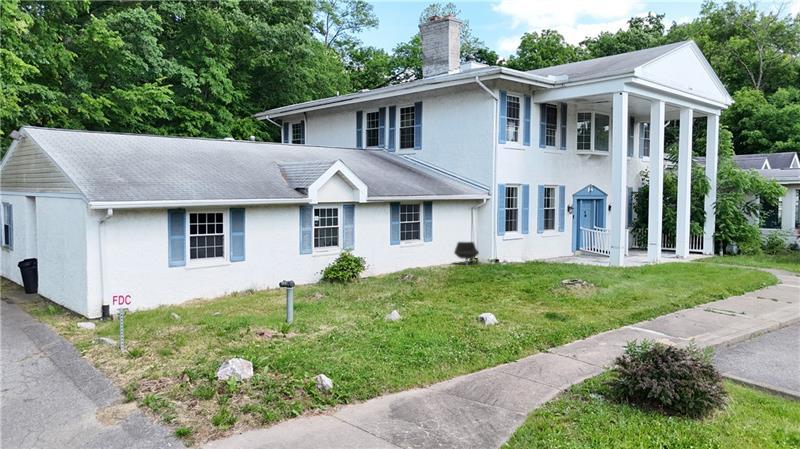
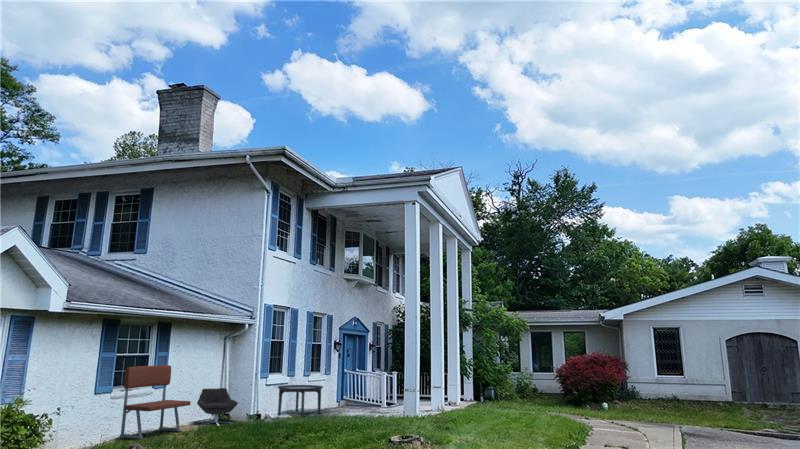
bench: none [405,228,445,272] -> present [120,365,191,439]
round table: none [511,240,546,263] -> present [278,385,323,417]

